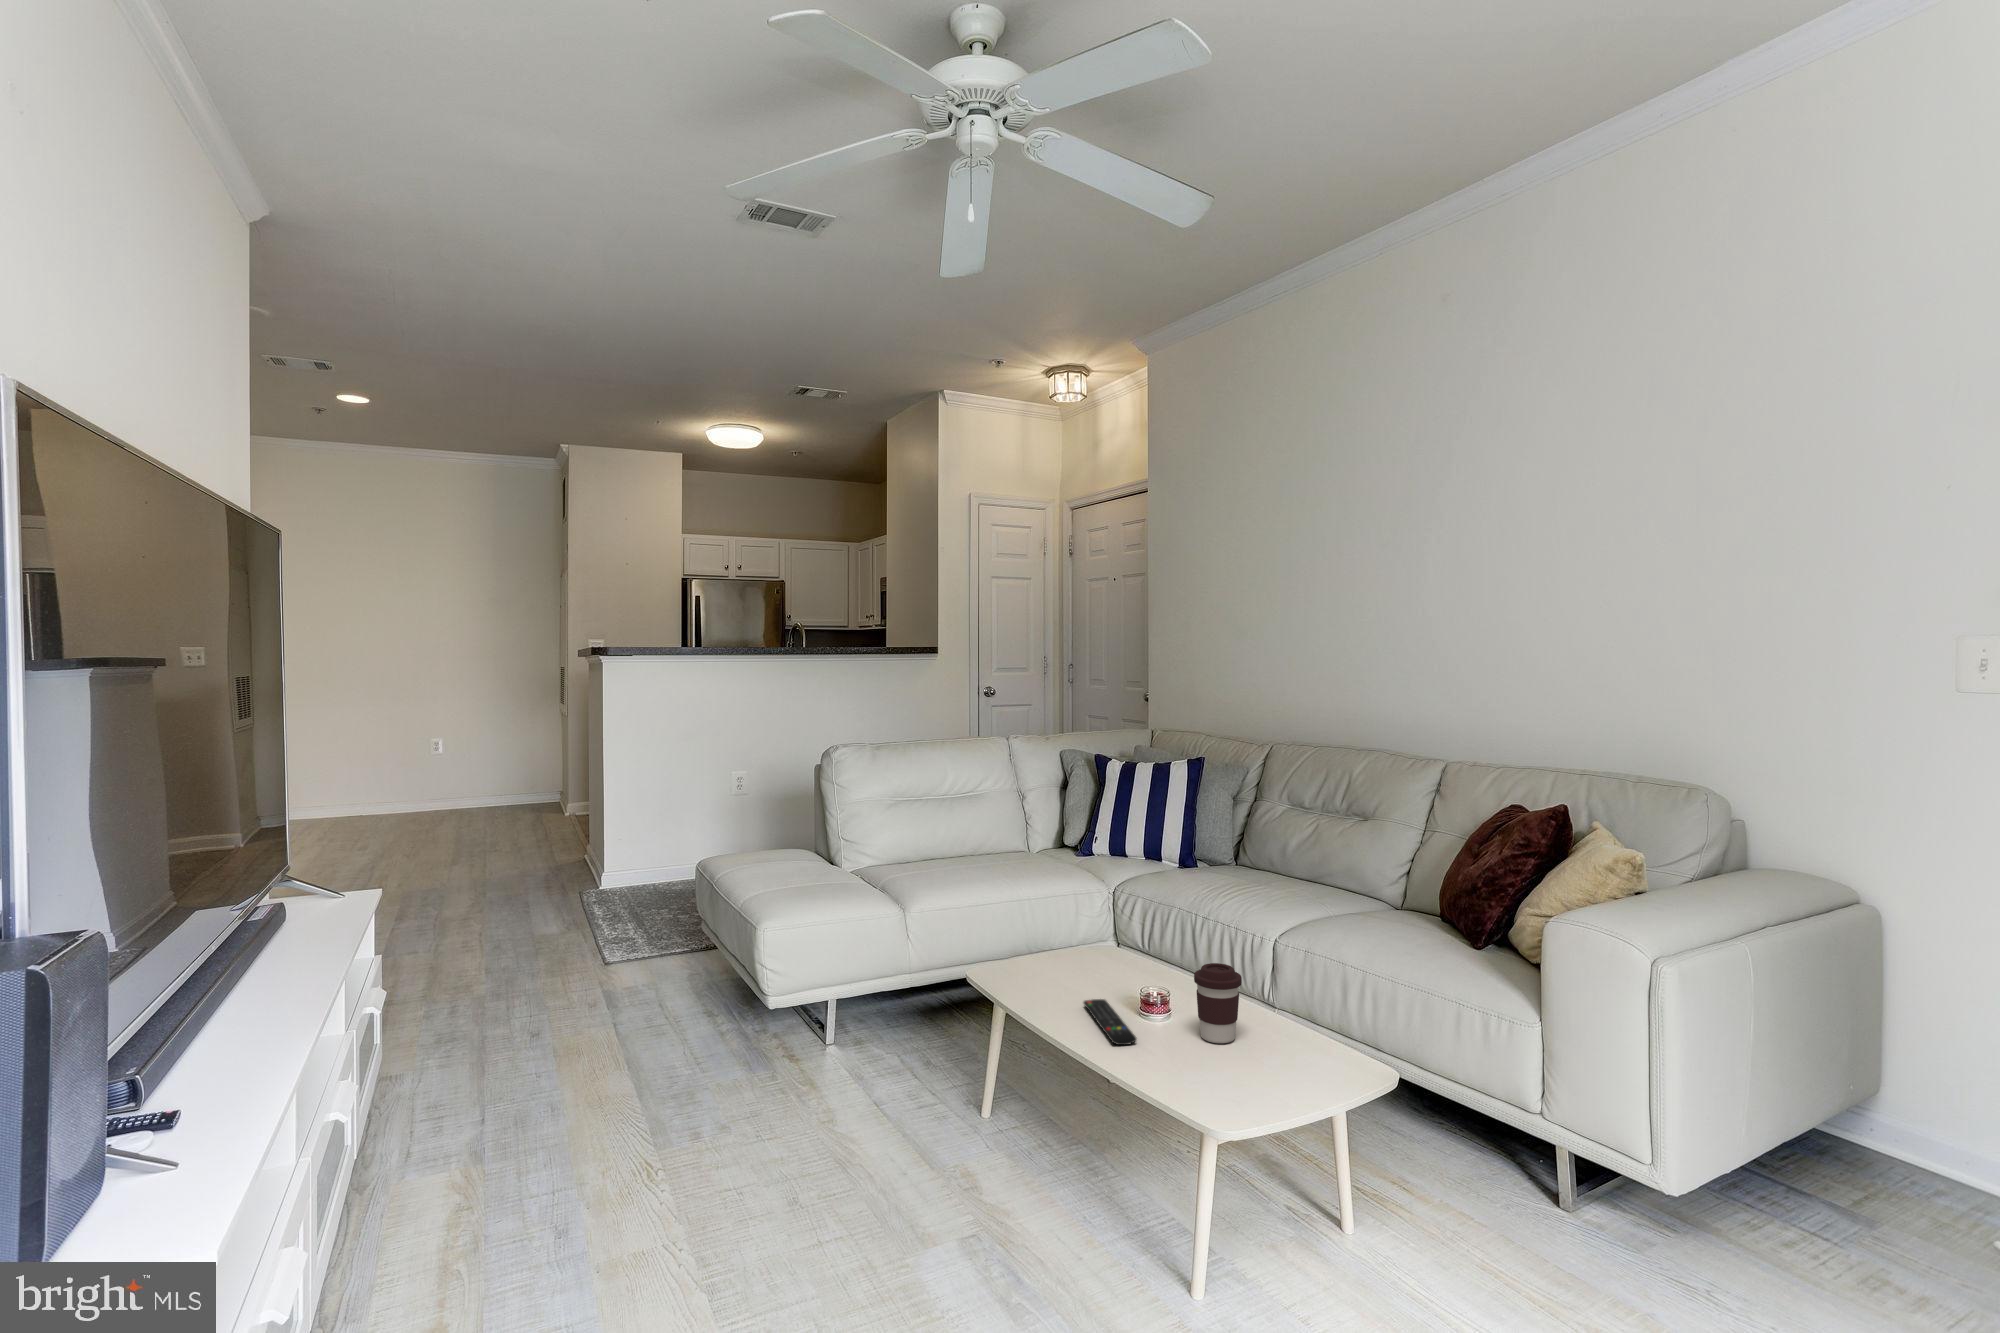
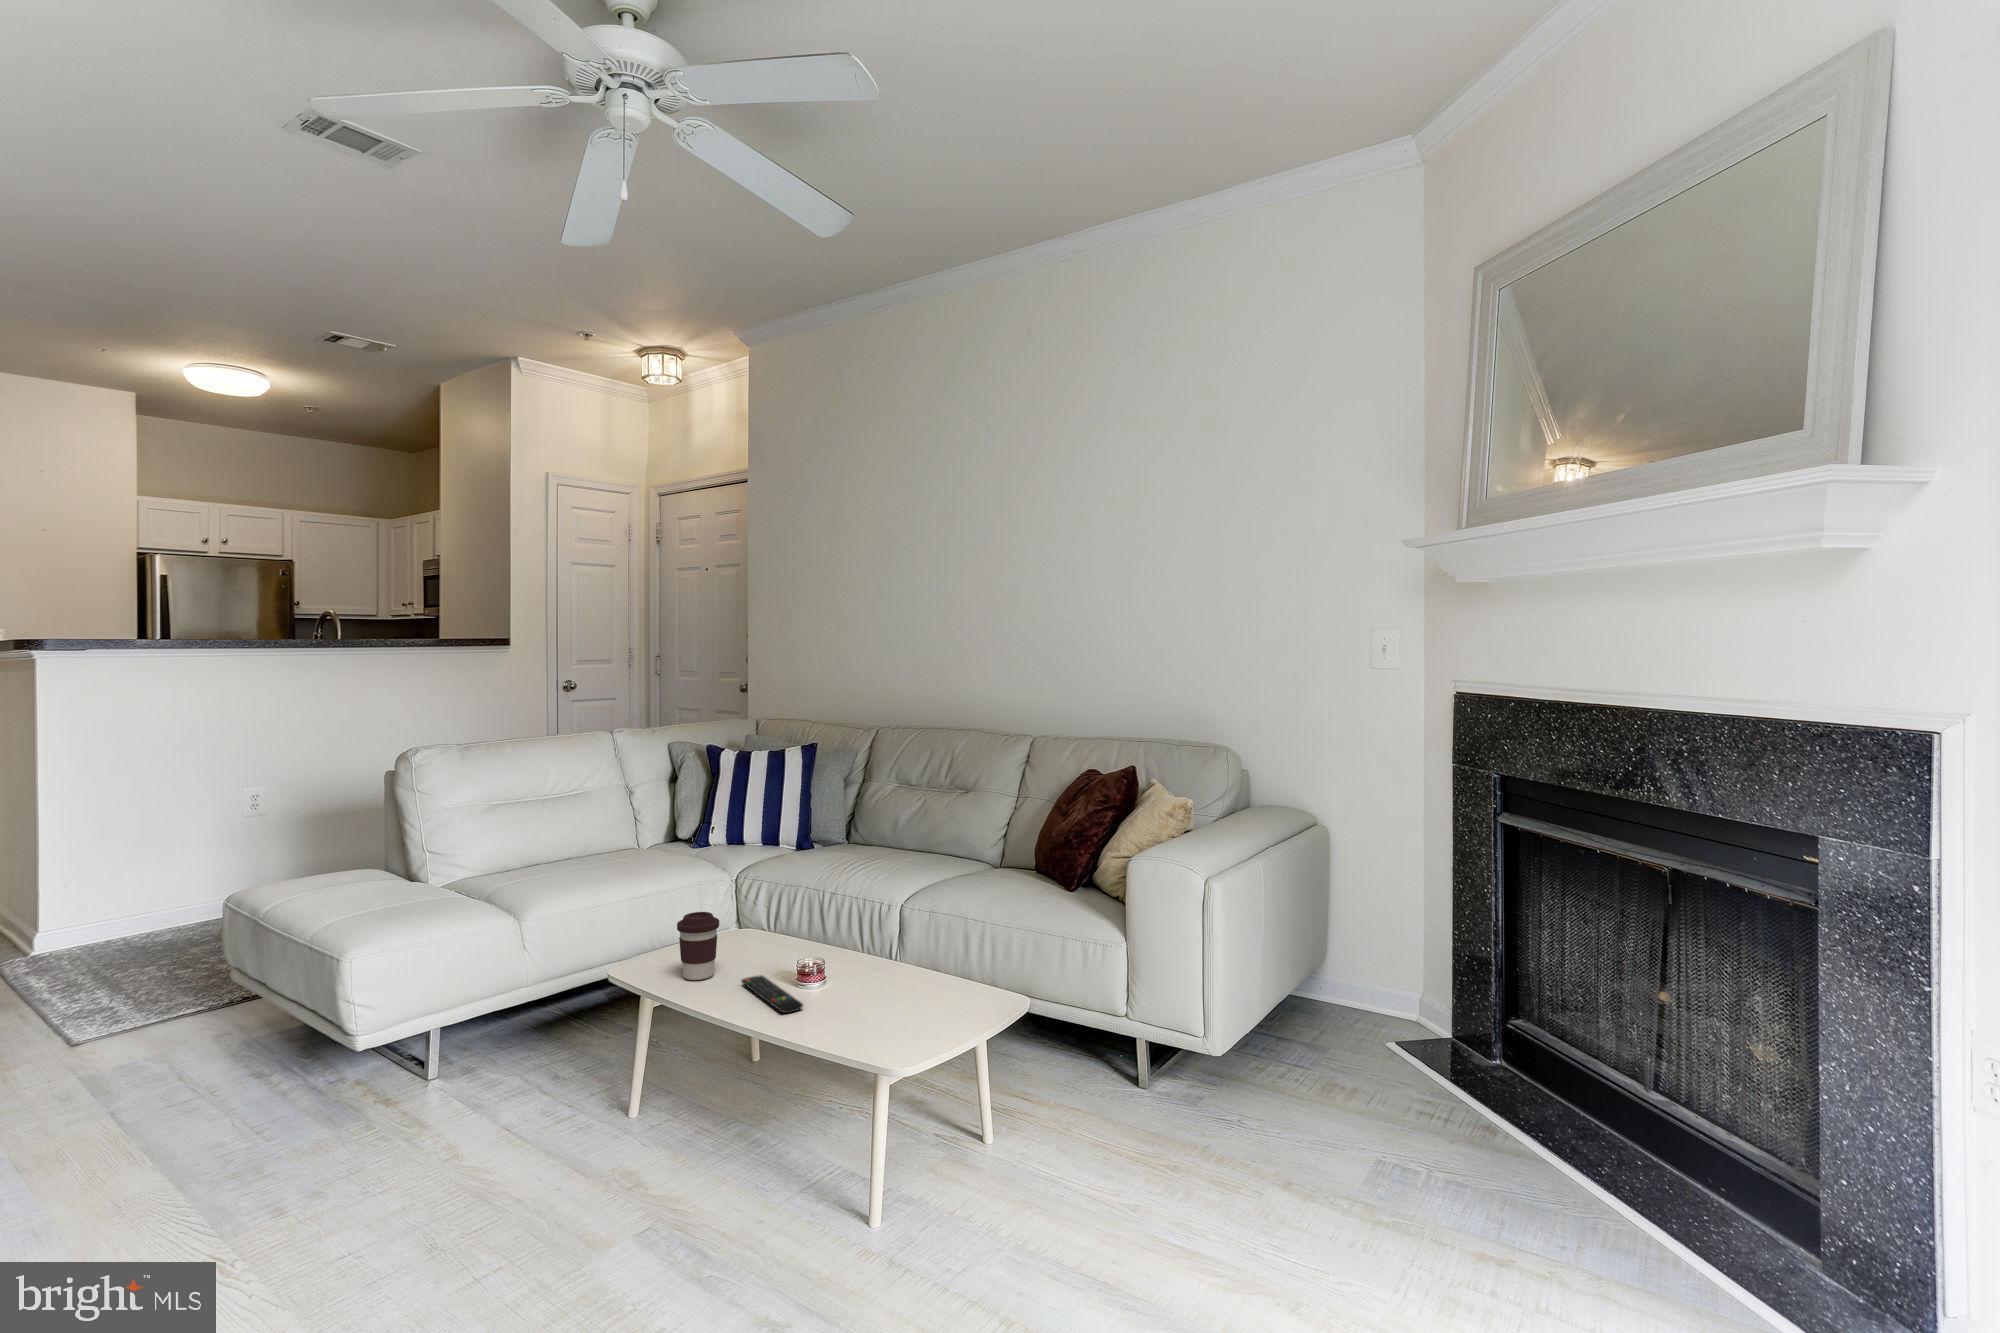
coffee cup: present [1194,963,1242,1043] -> present [677,912,719,980]

